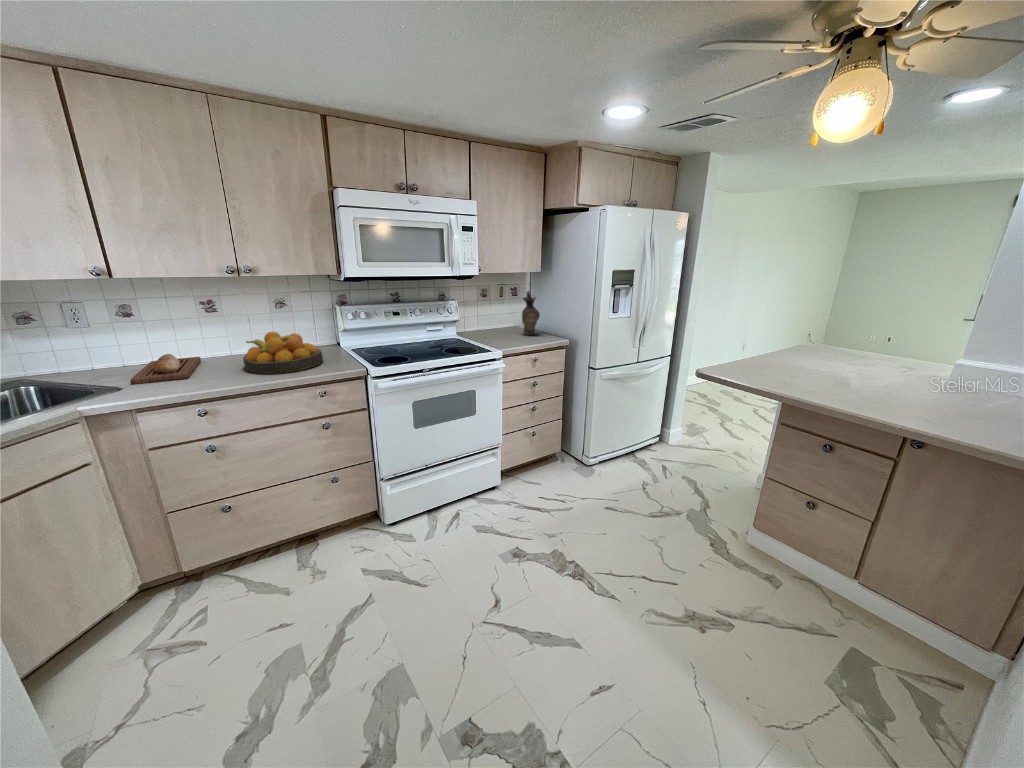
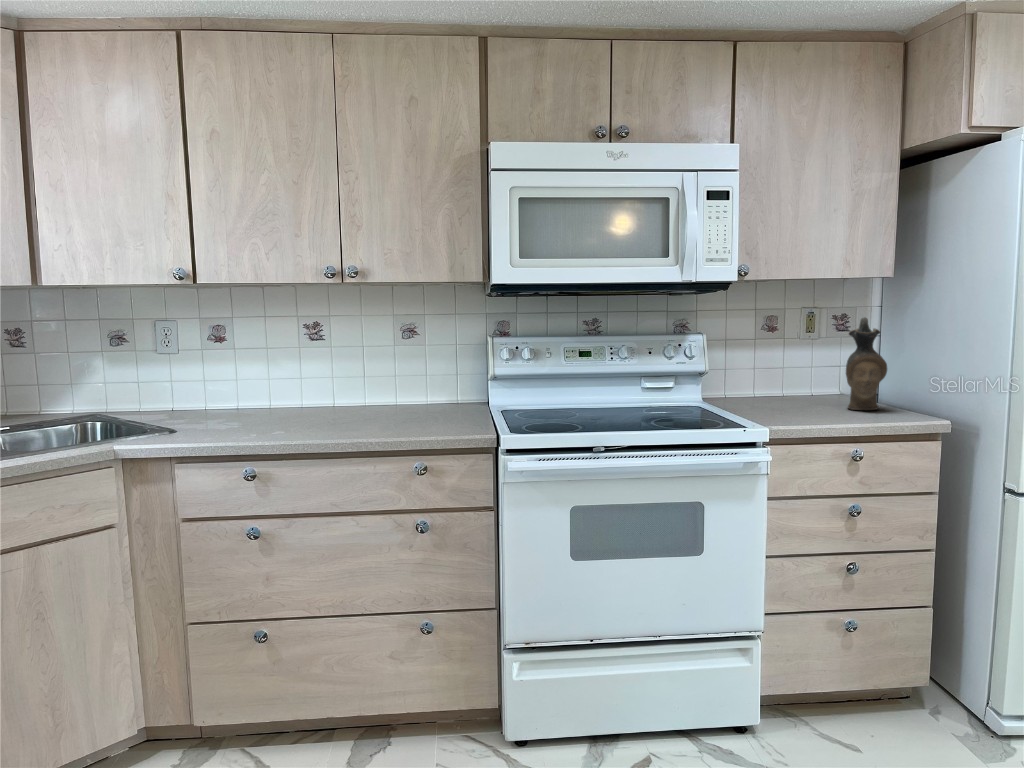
fruit bowl: present [243,332,323,374] -> none [330,369,444,430]
bread loaf: present [130,354,201,384] -> none [192,395,291,427]

